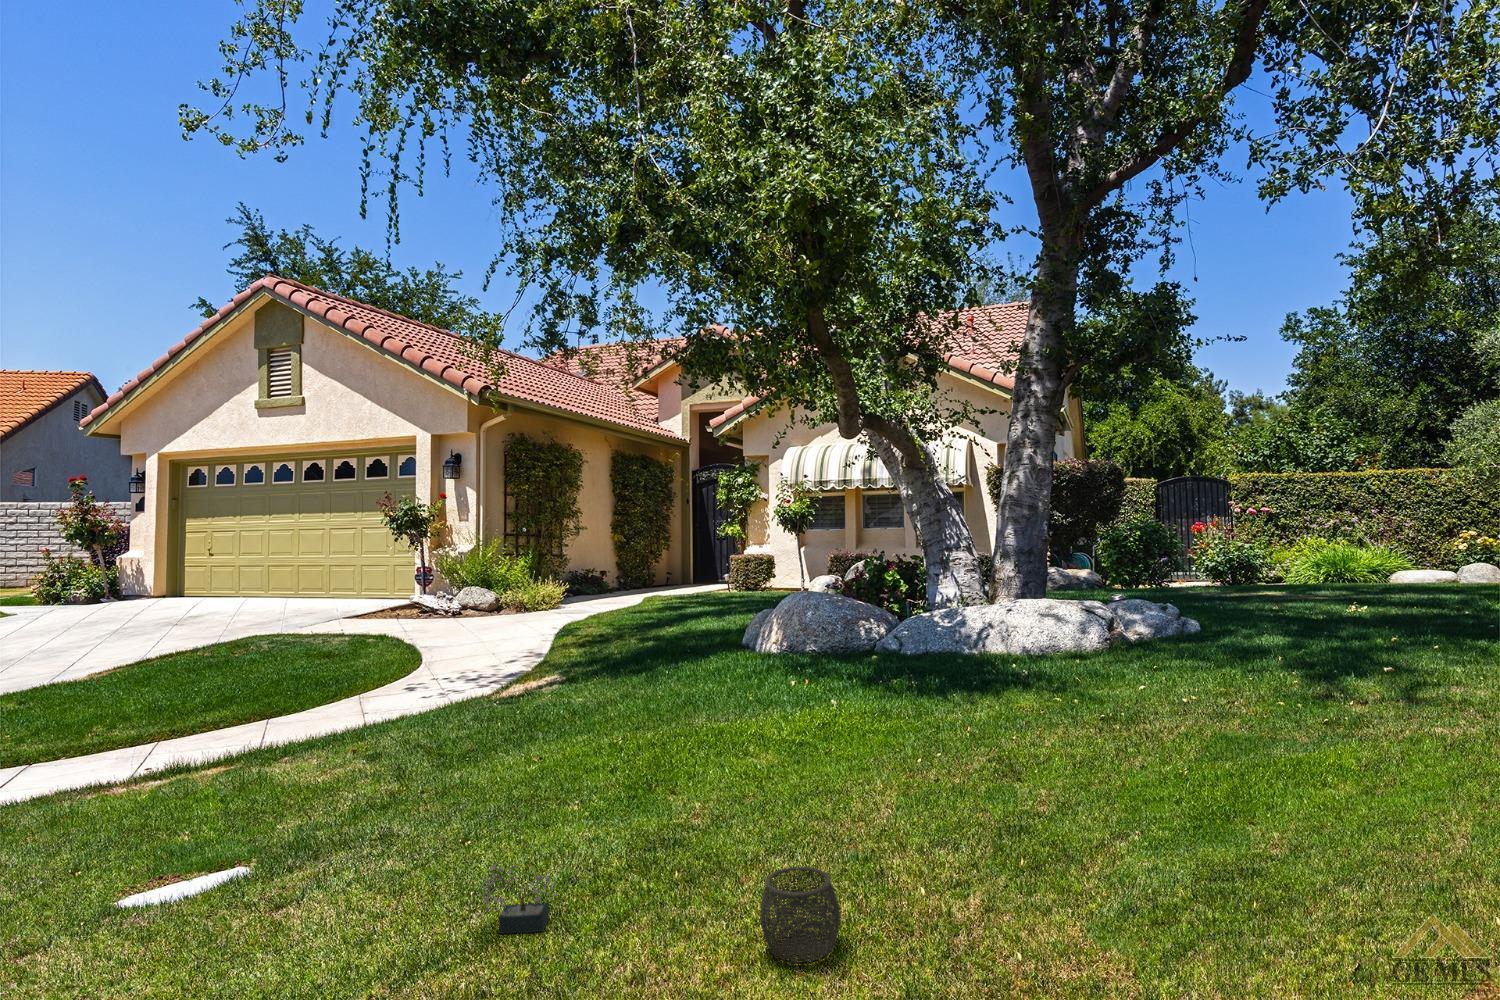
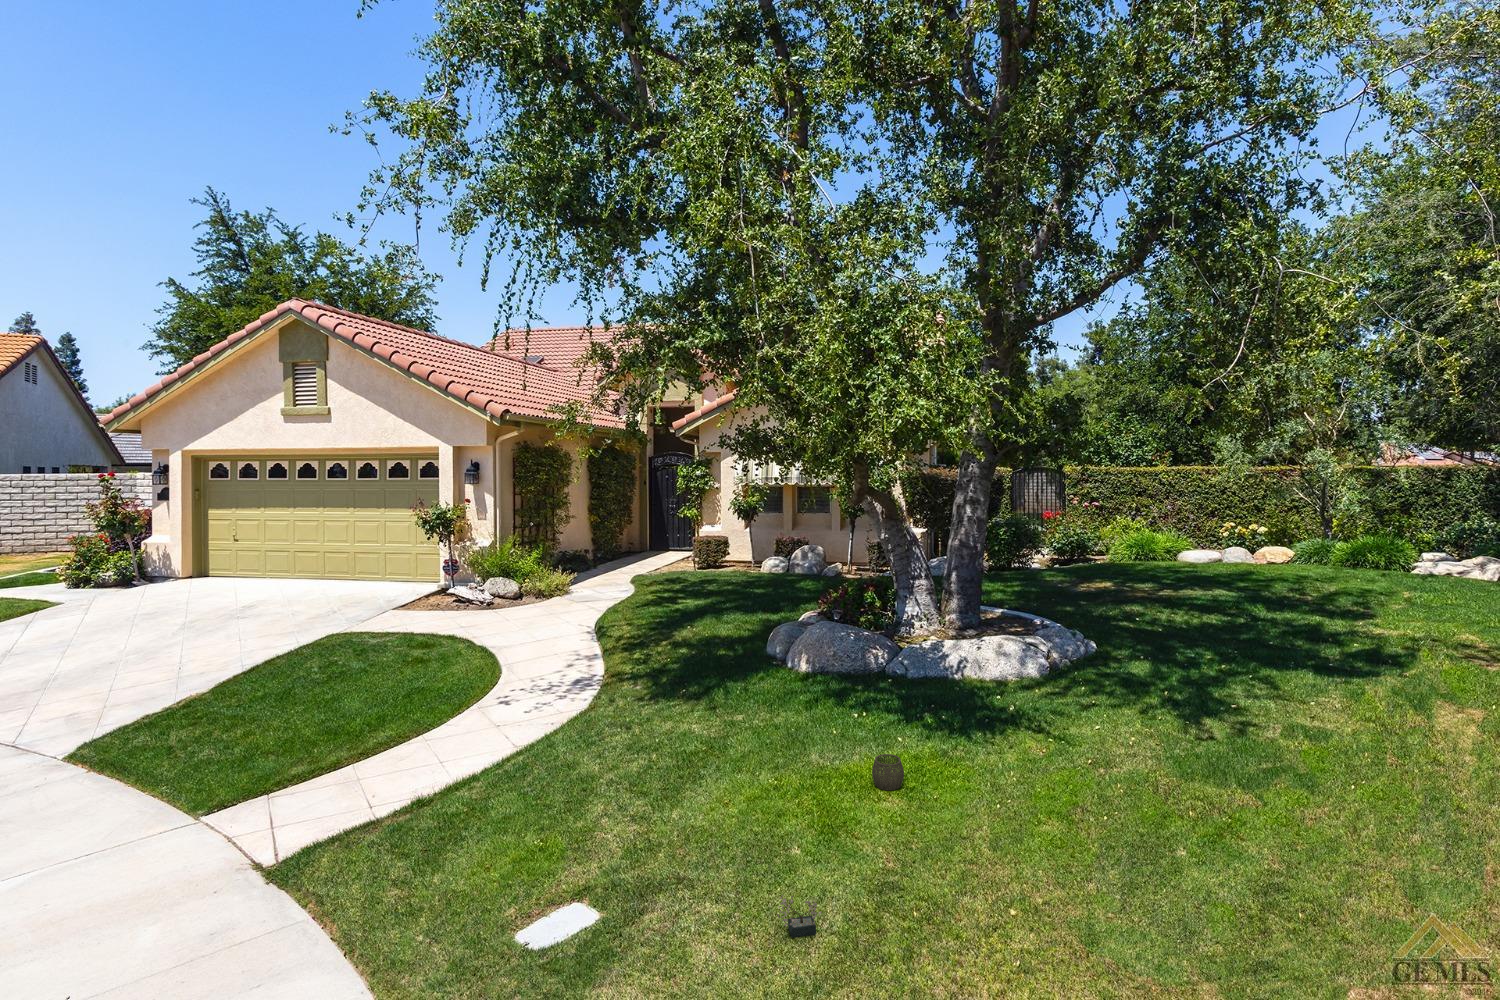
woven basket: present [760,866,841,963] -> present [872,754,904,790]

